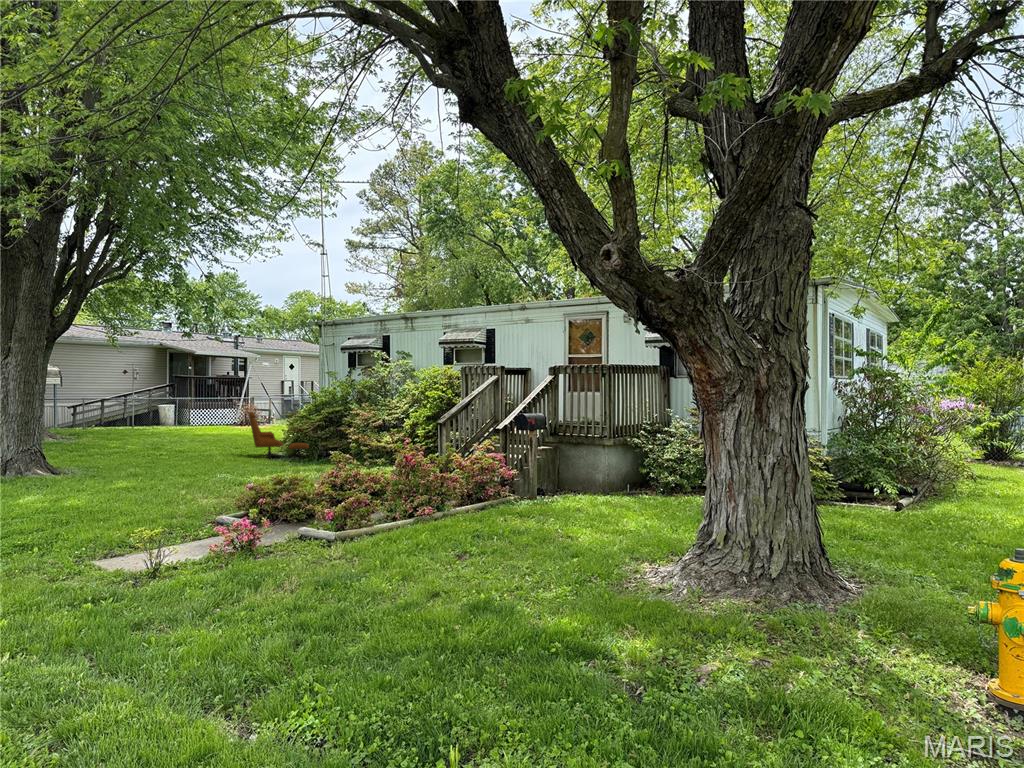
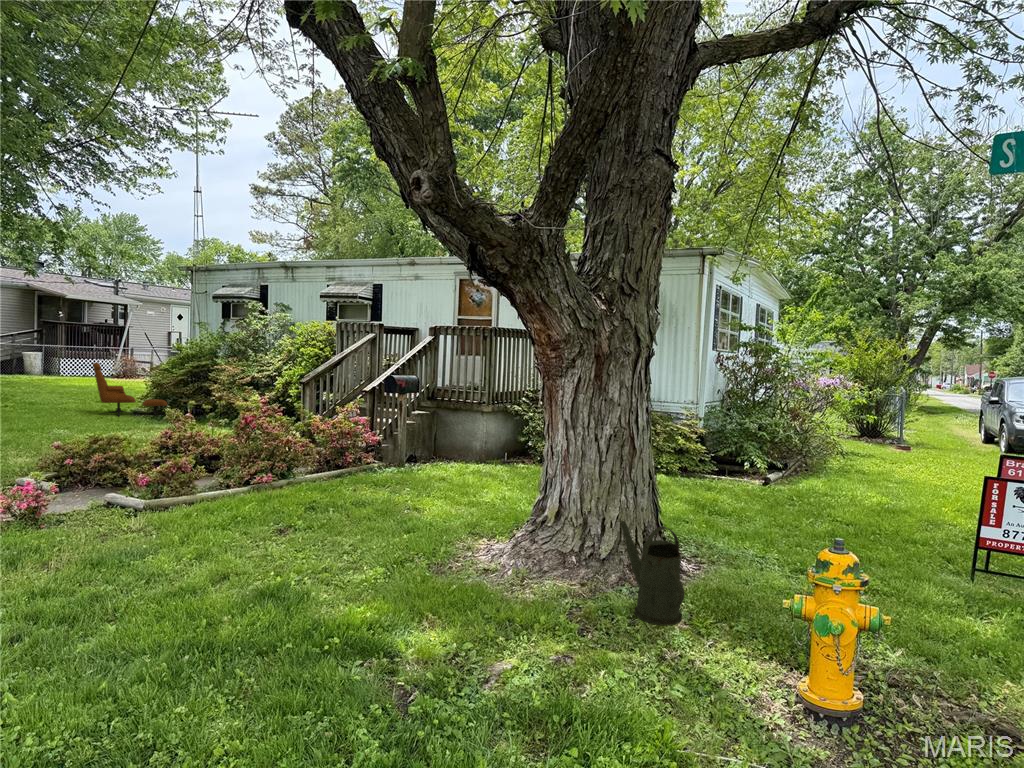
watering can: none [788,542,867,639] -> present [621,521,685,626]

